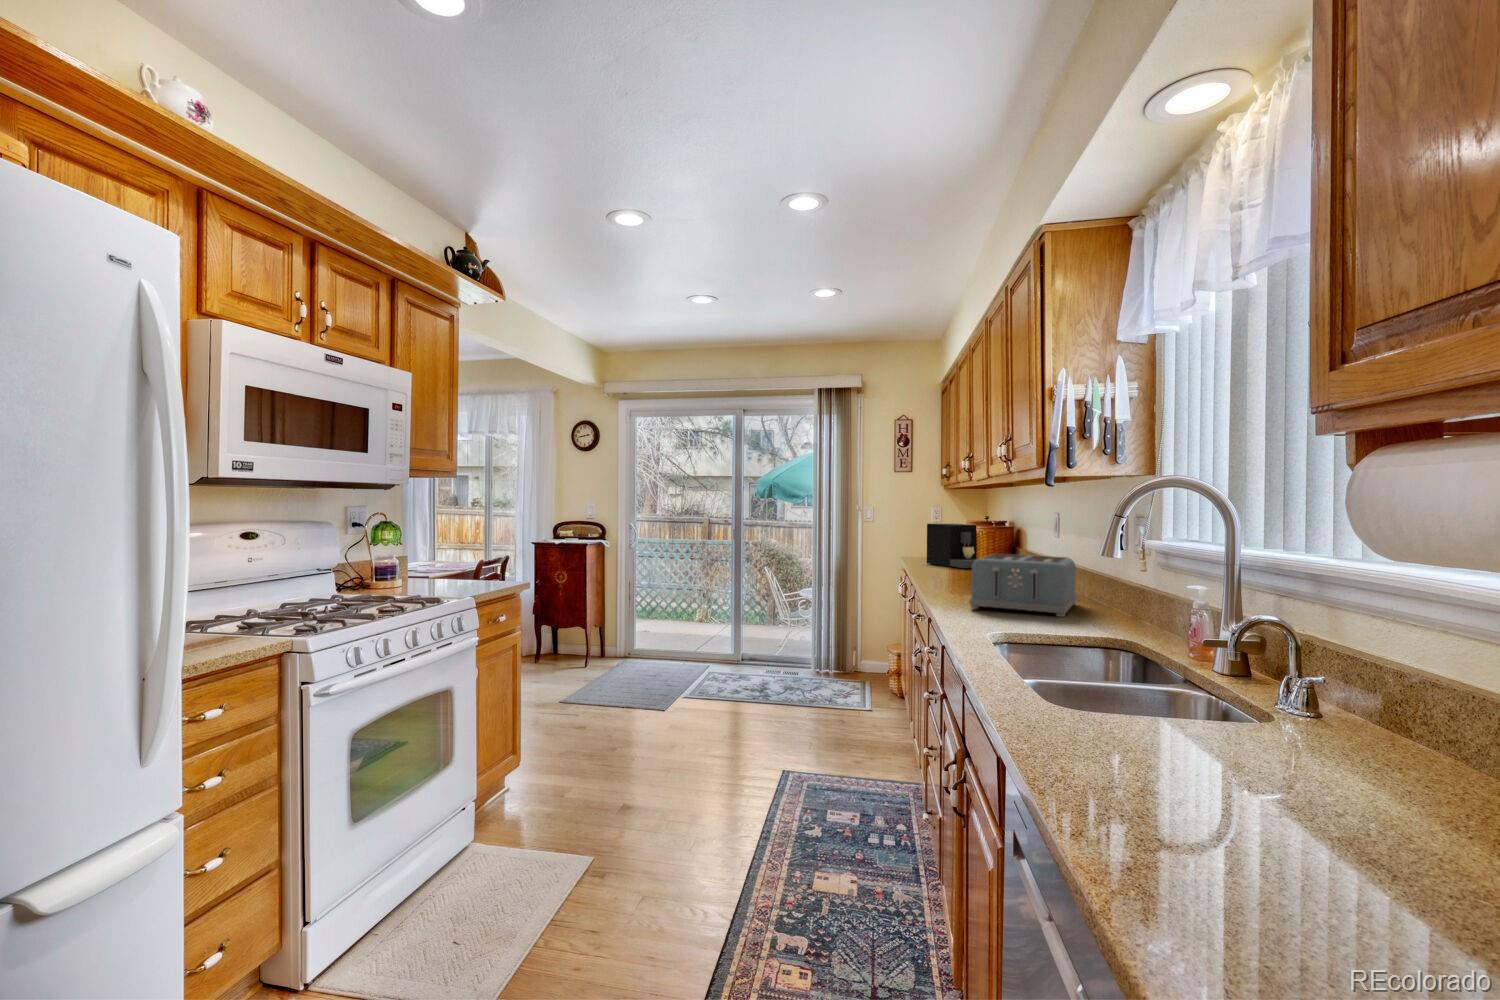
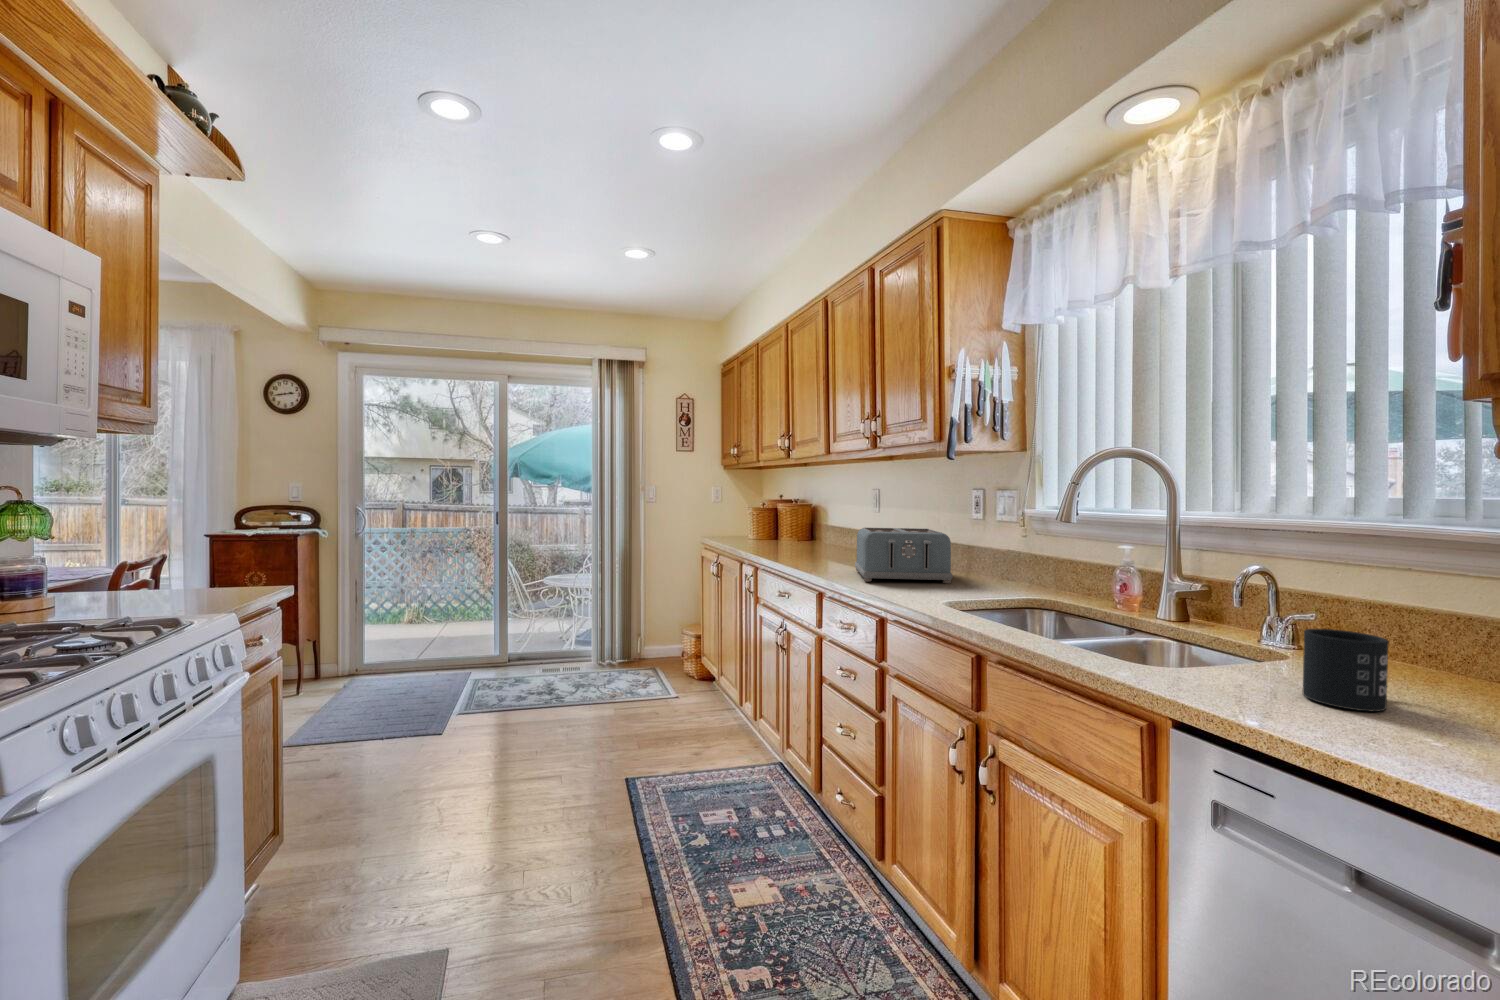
coffee maker: present [927,524,977,568] -> none [729,504,792,546]
mug: none [1139,679,1240,768] -> present [1303,629,1388,711]

